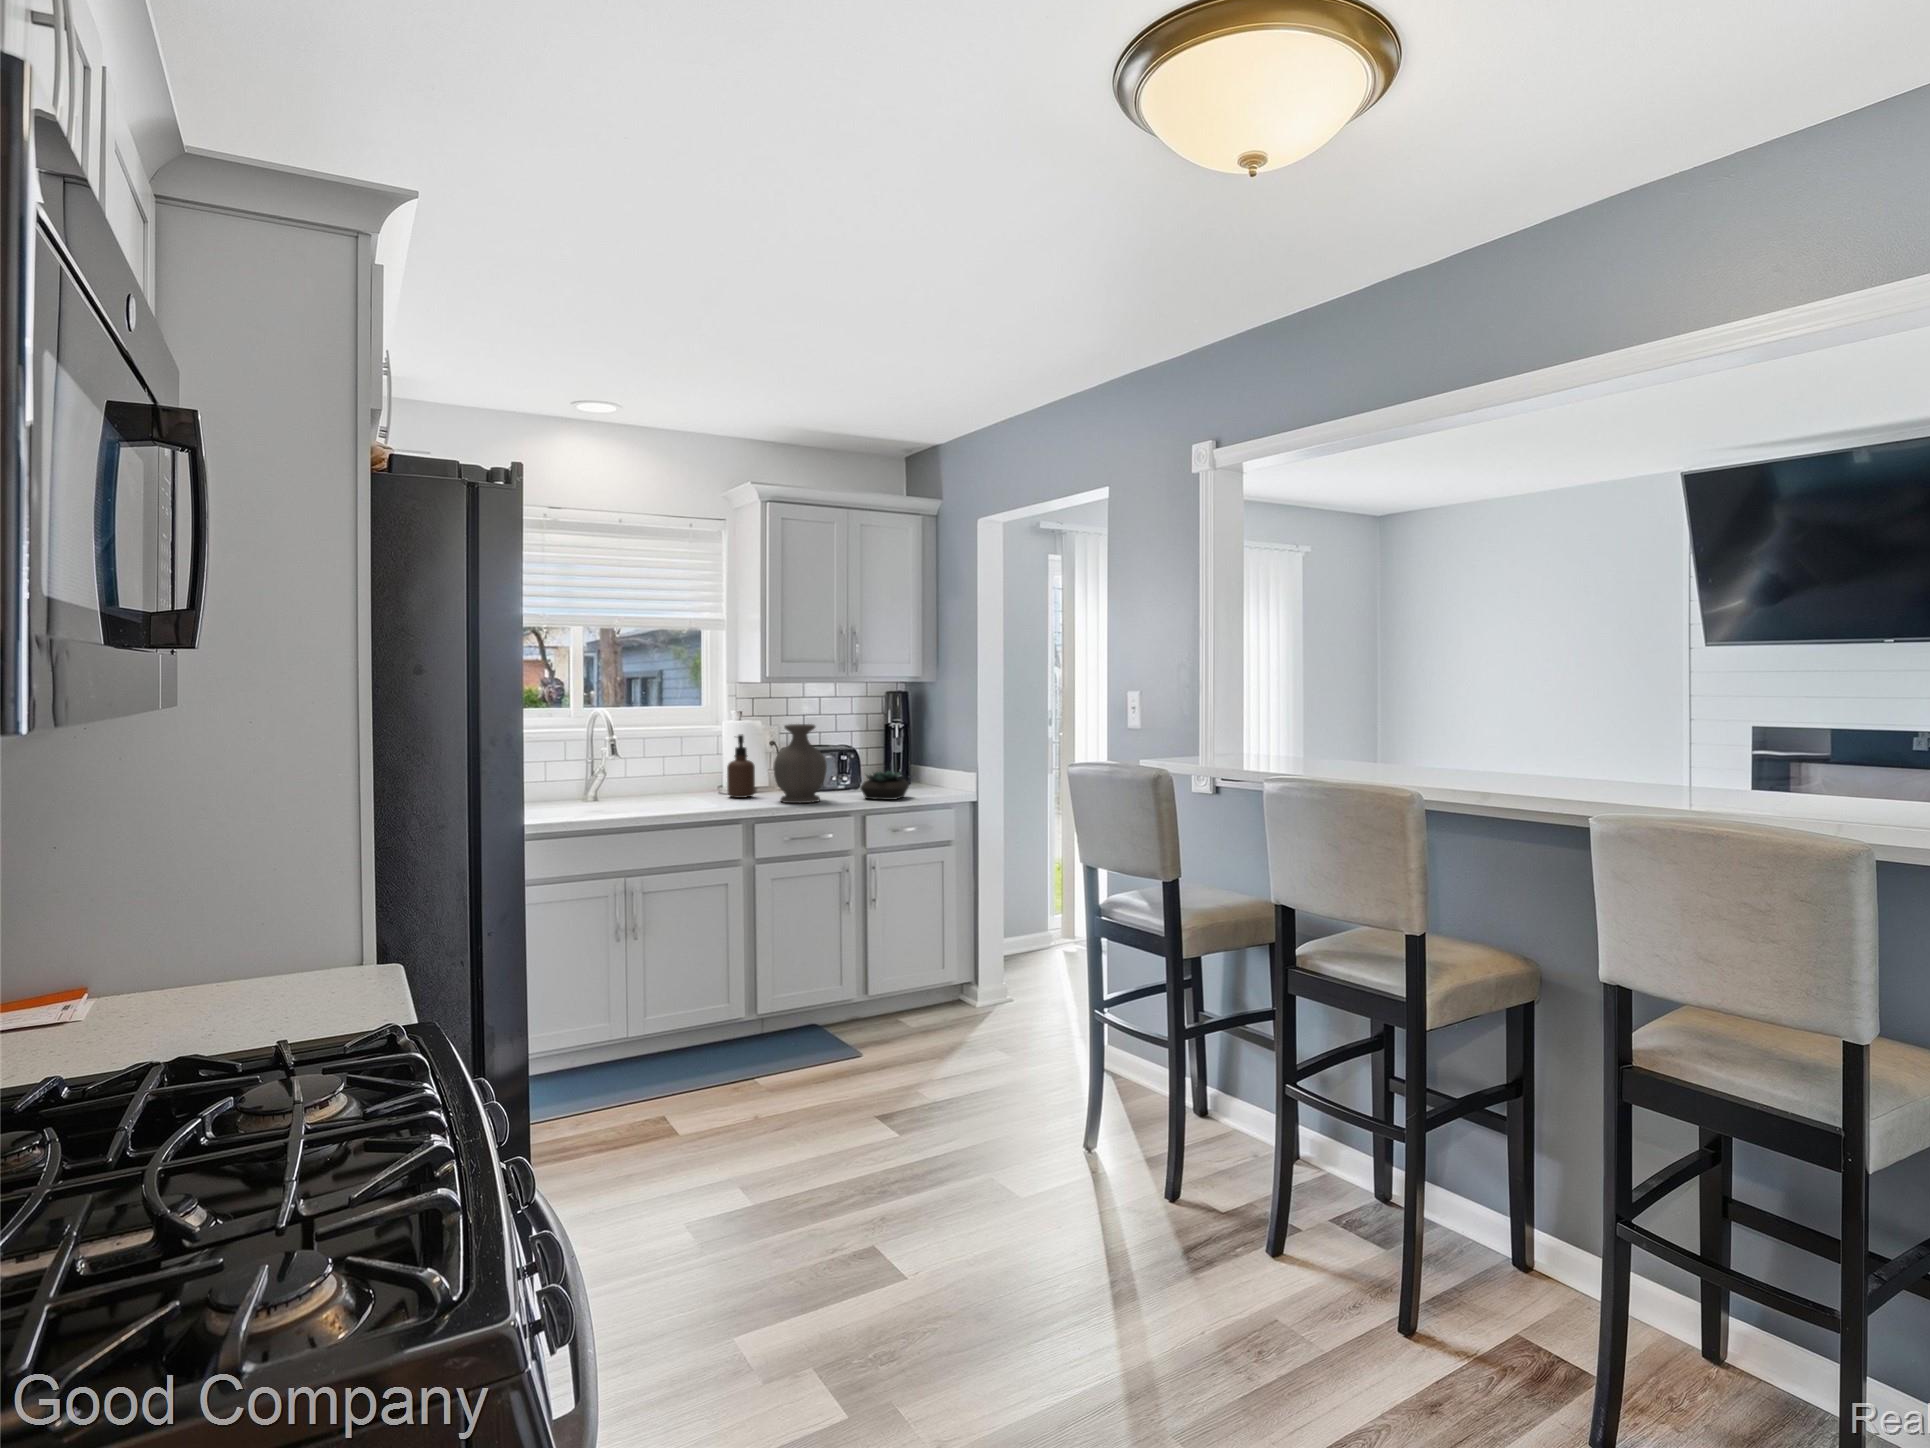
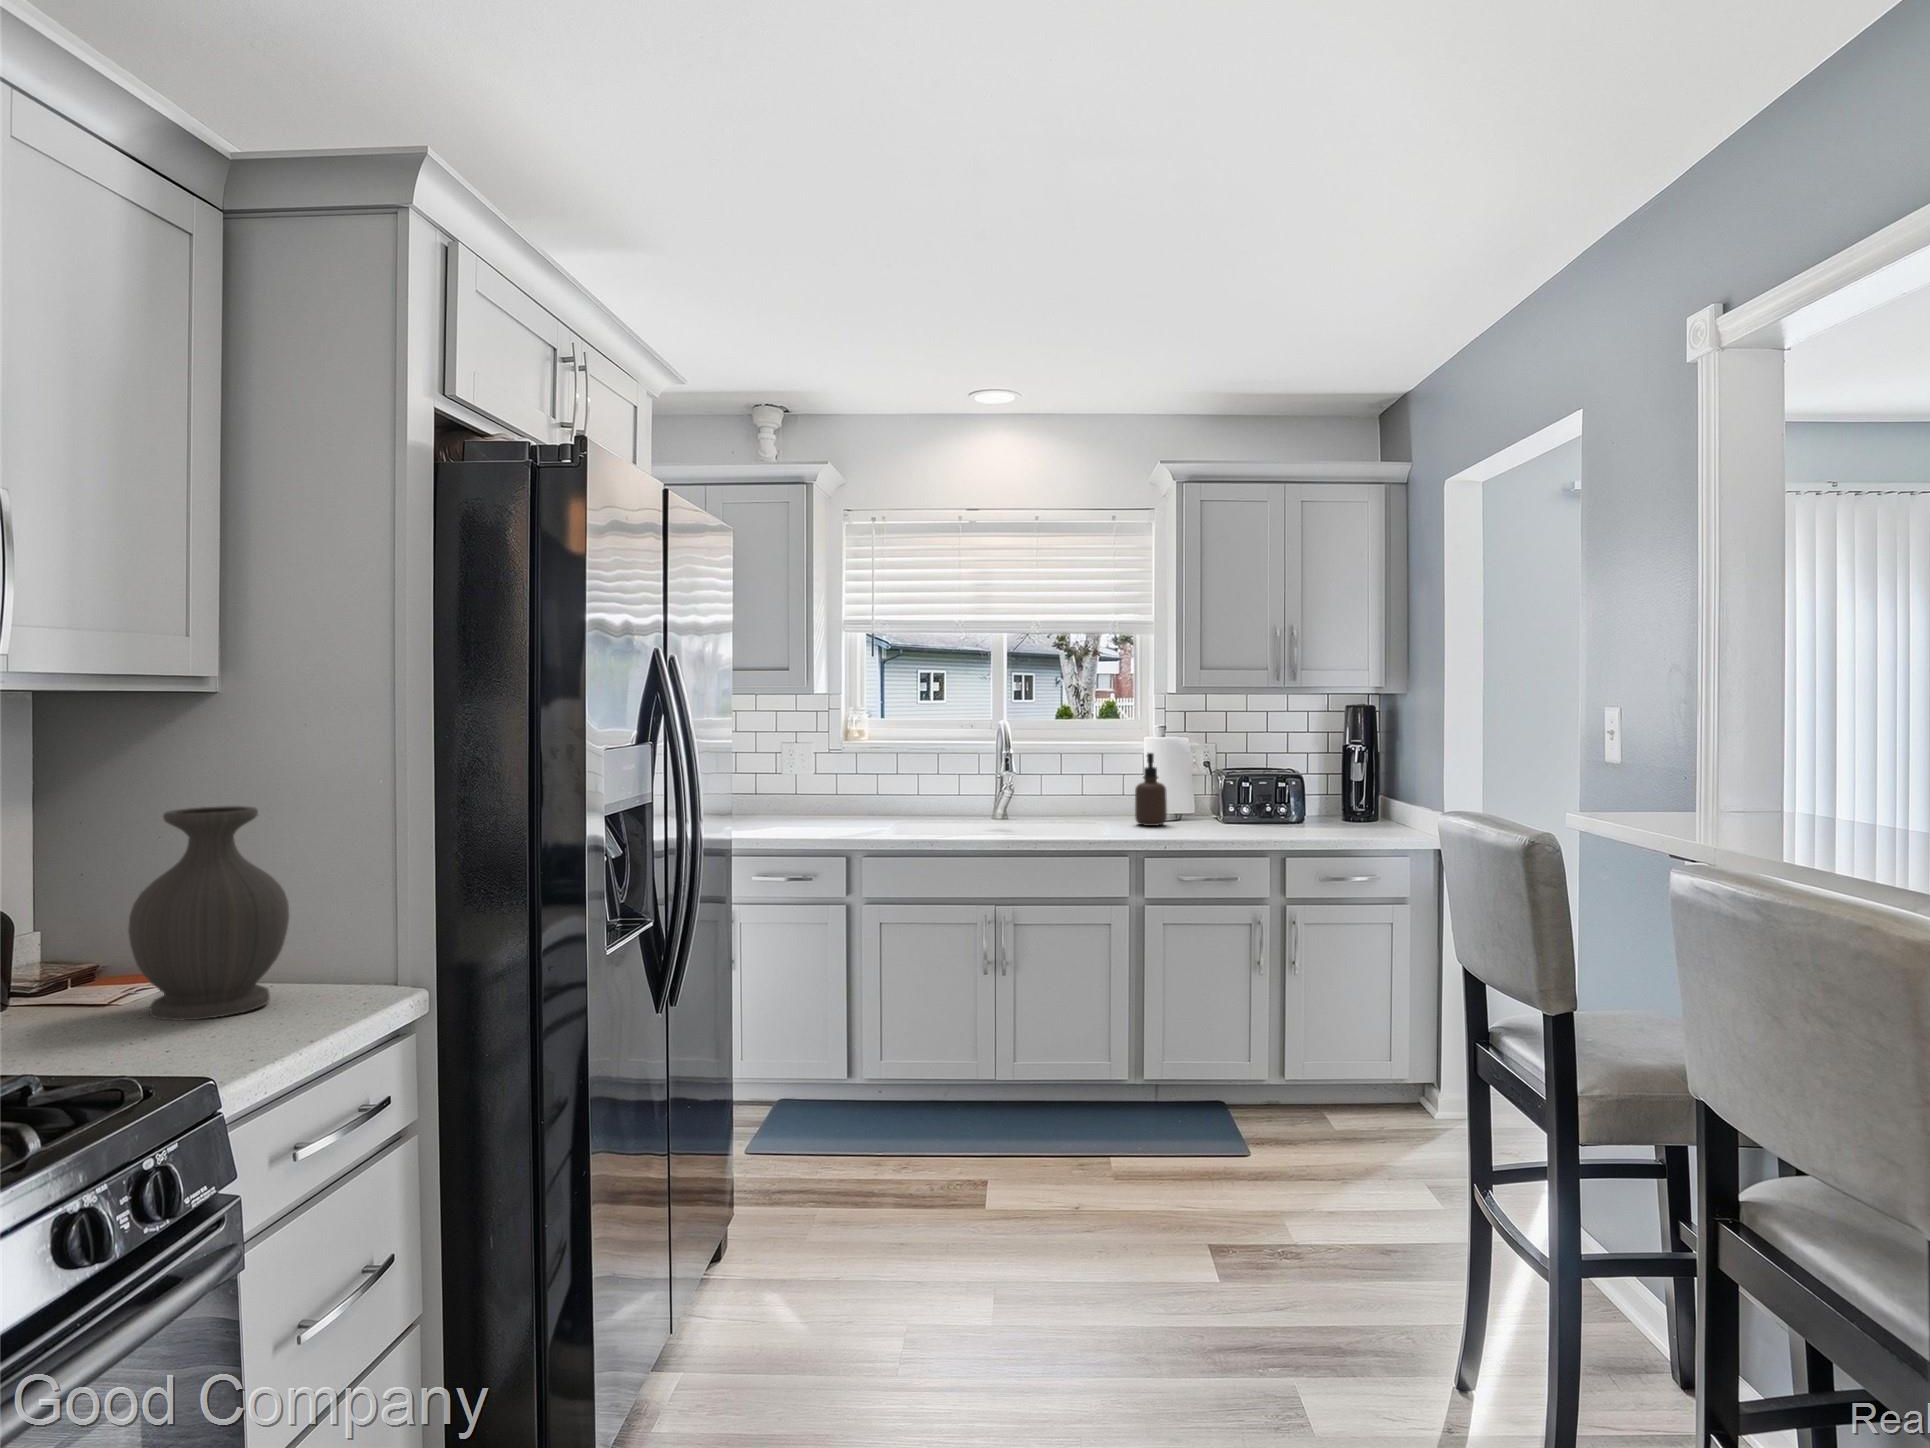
vase: present [773,724,827,803] -> present [128,806,289,1020]
succulent plant: present [861,771,909,800] -> none [1281,802,1348,839]

